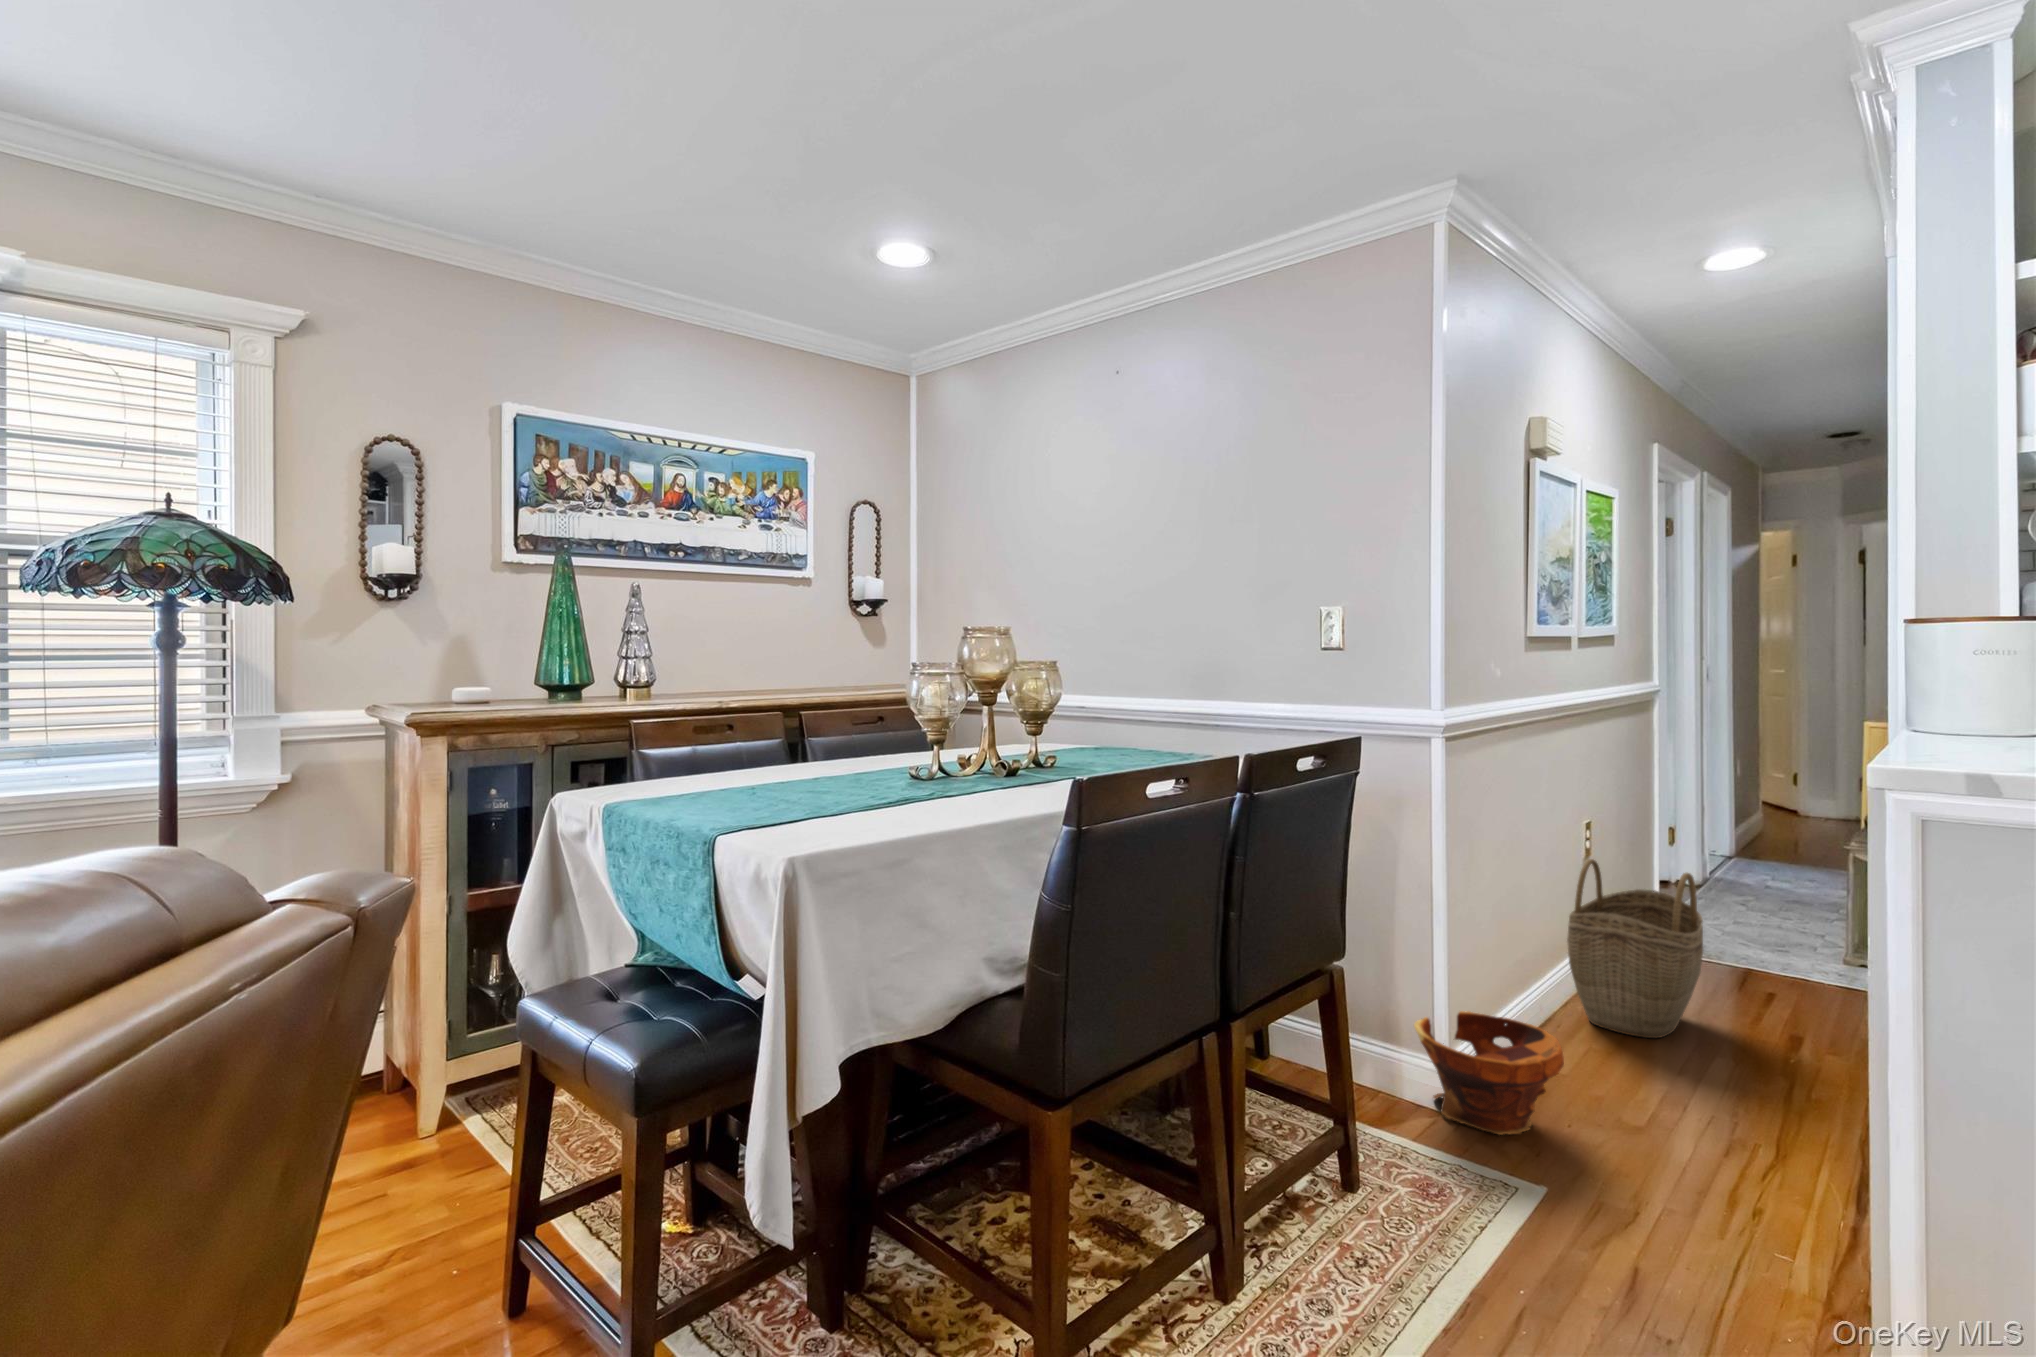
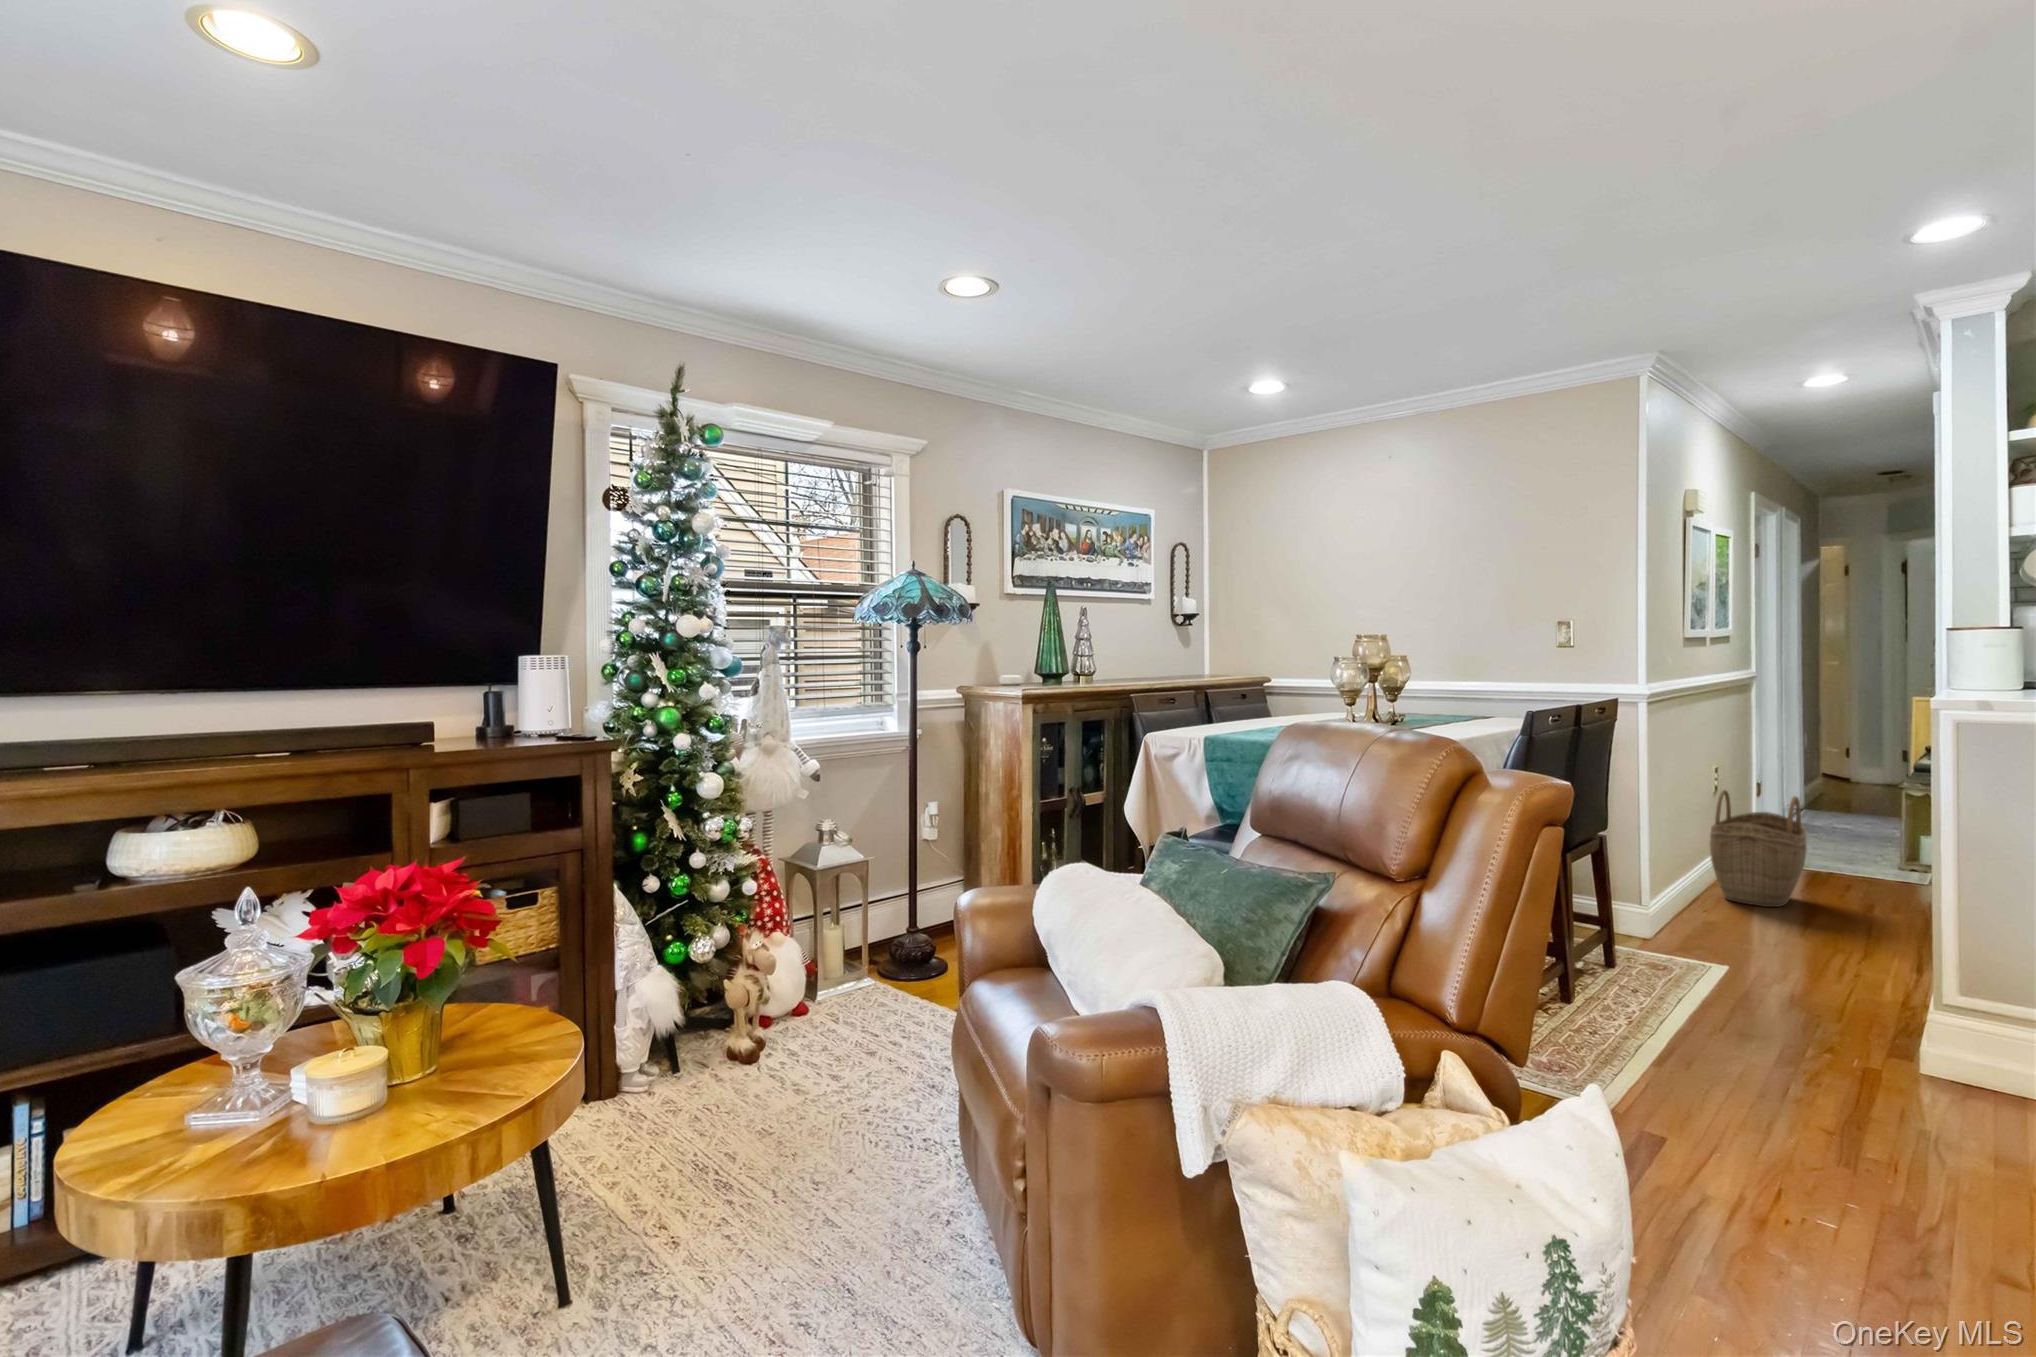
planter: present [1414,1011,1564,1135] -> none [1627,879,1731,949]

